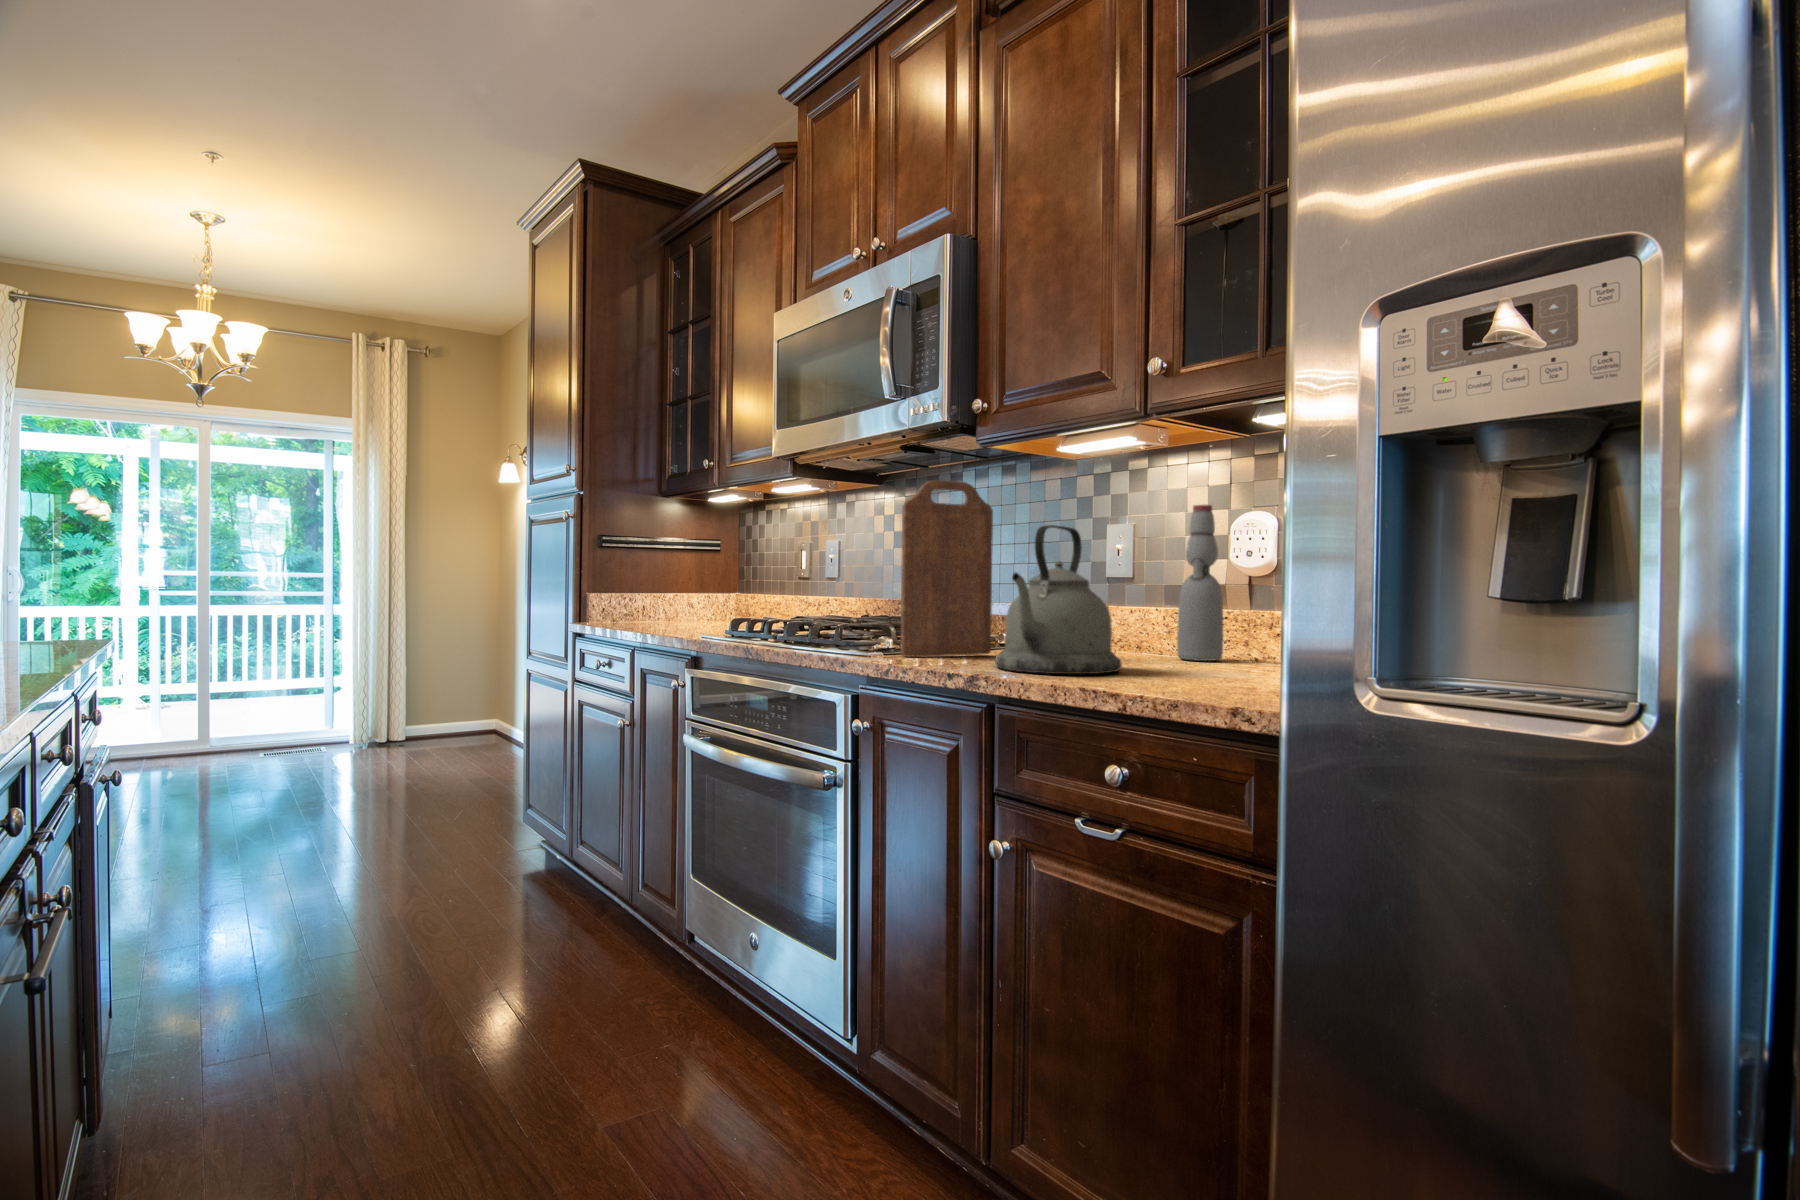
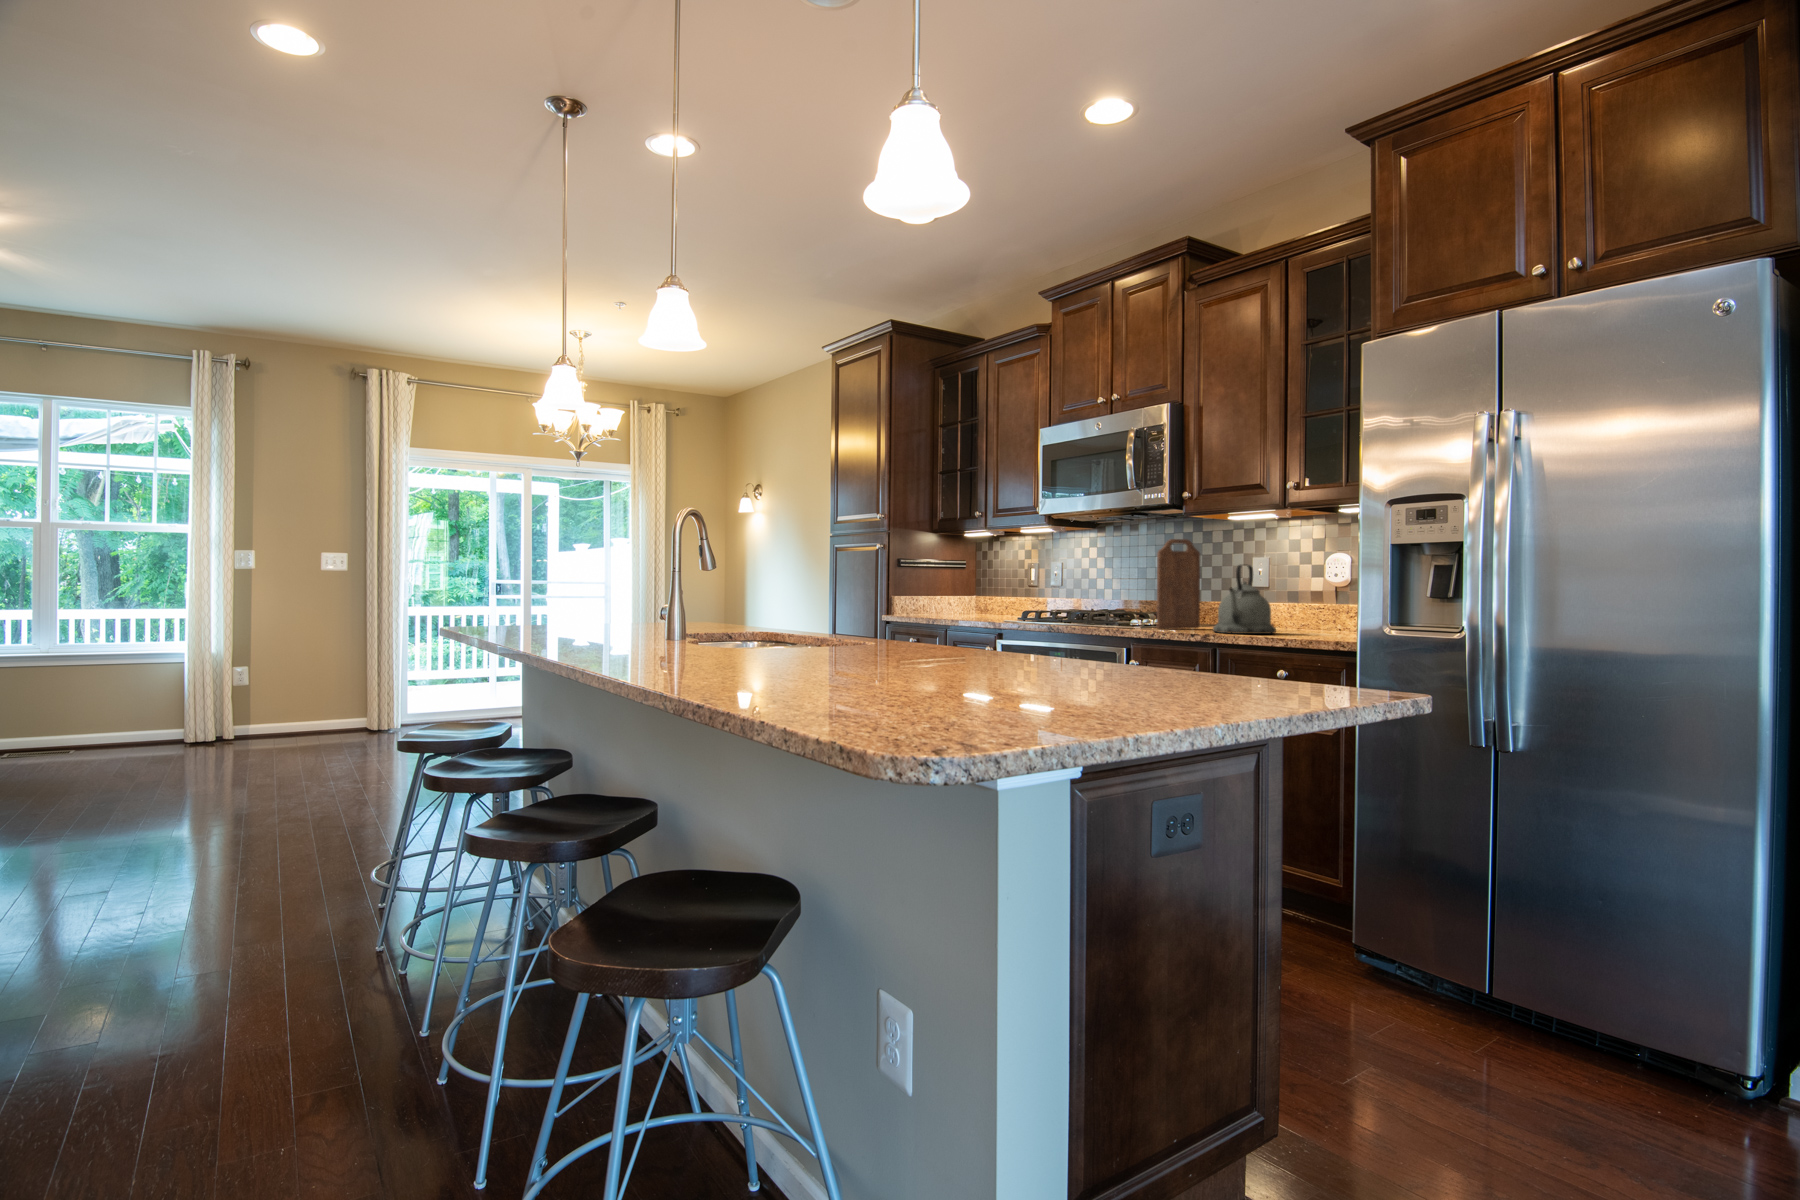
bottle: present [1177,505,1223,661] -> none [1297,550,1322,631]

